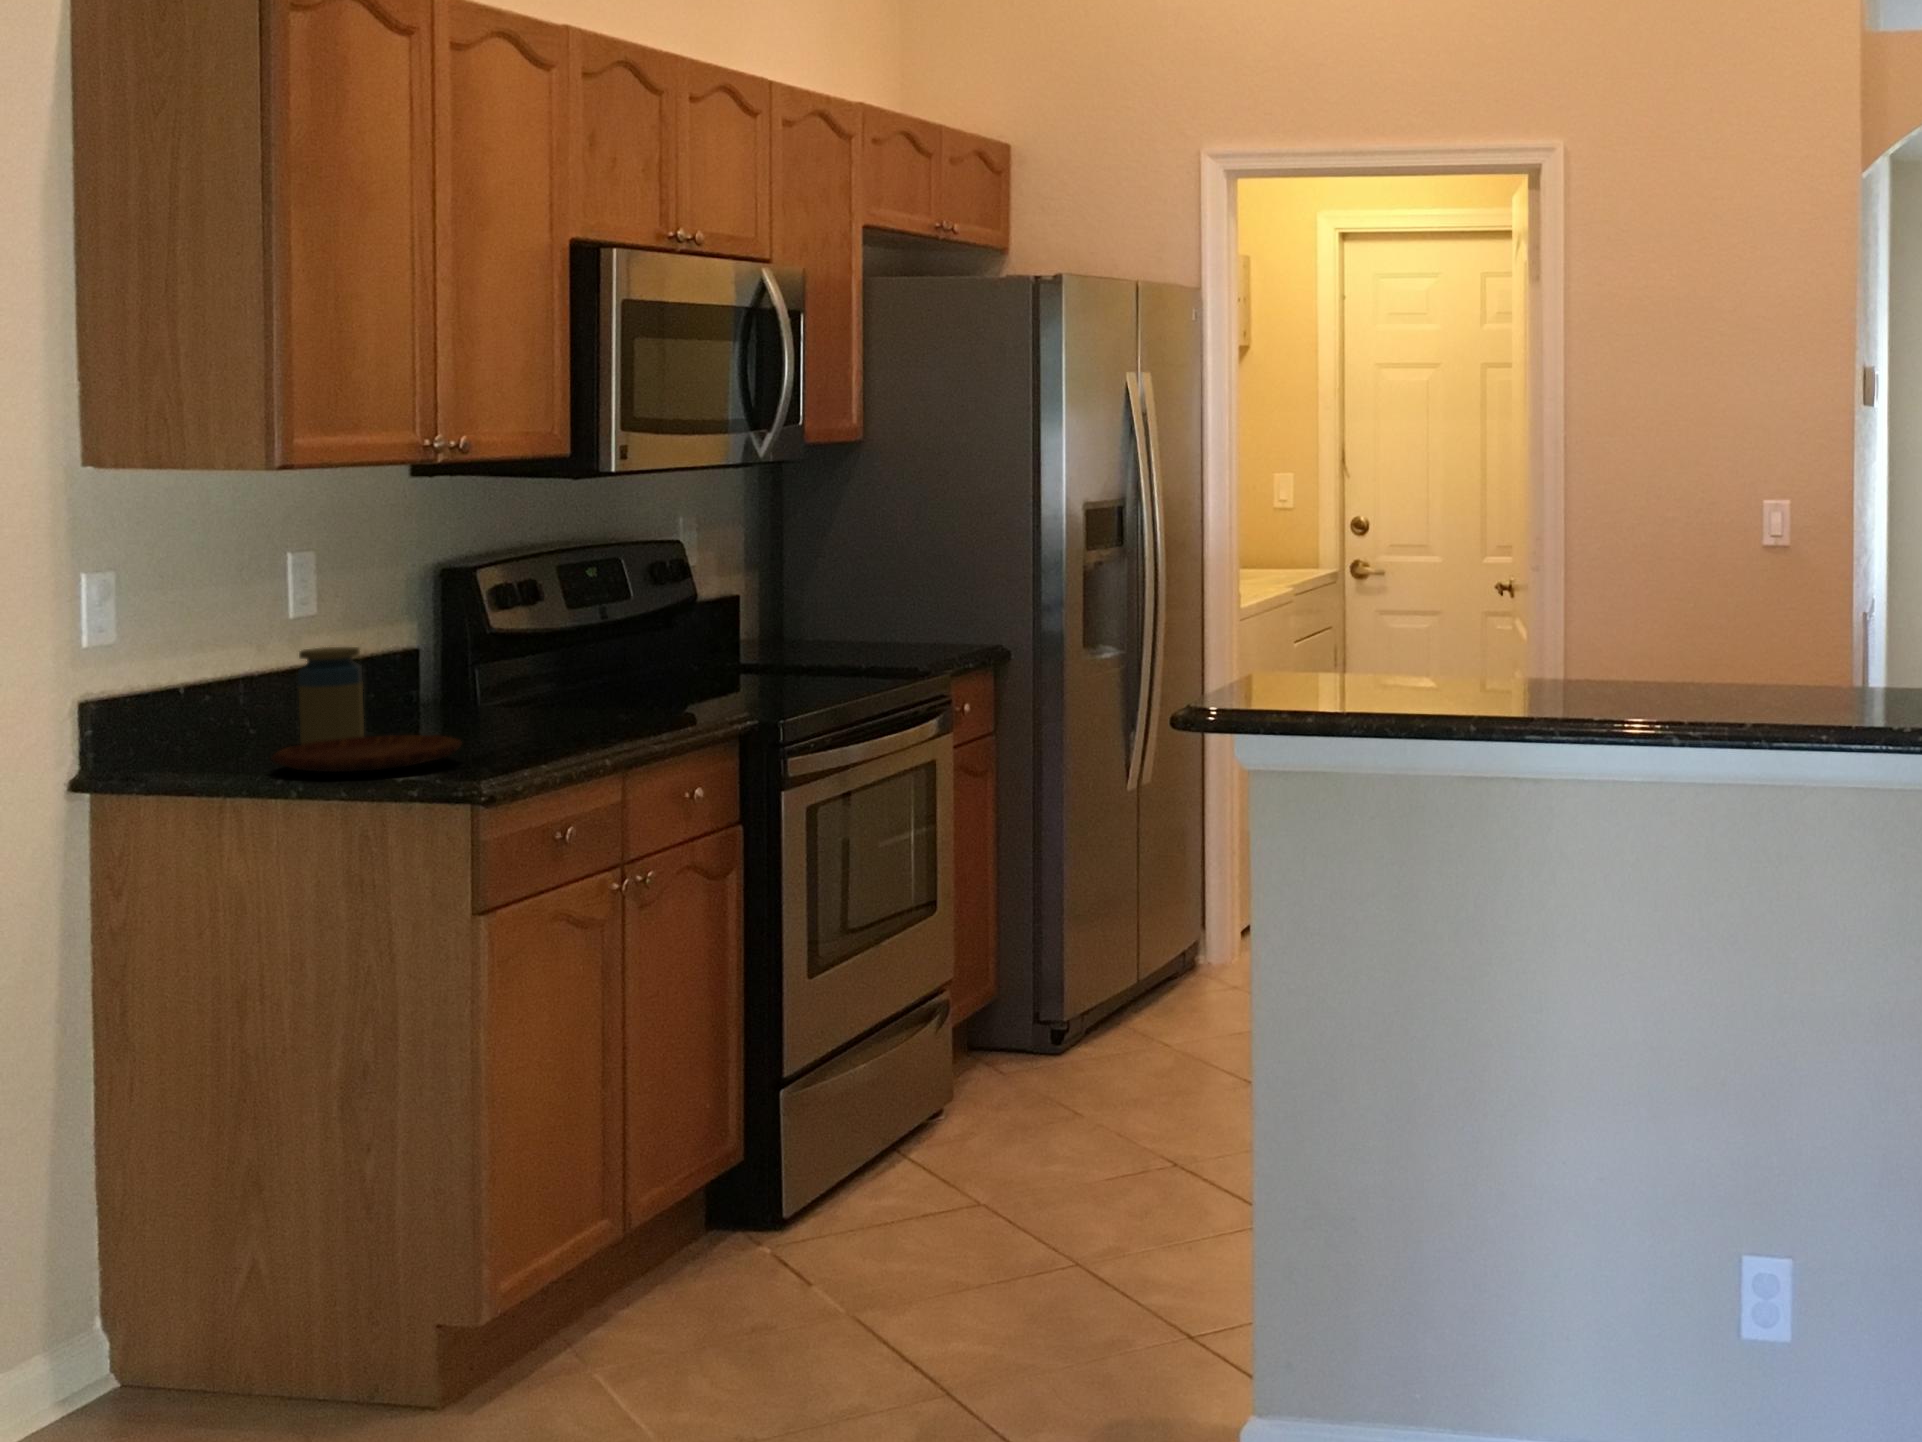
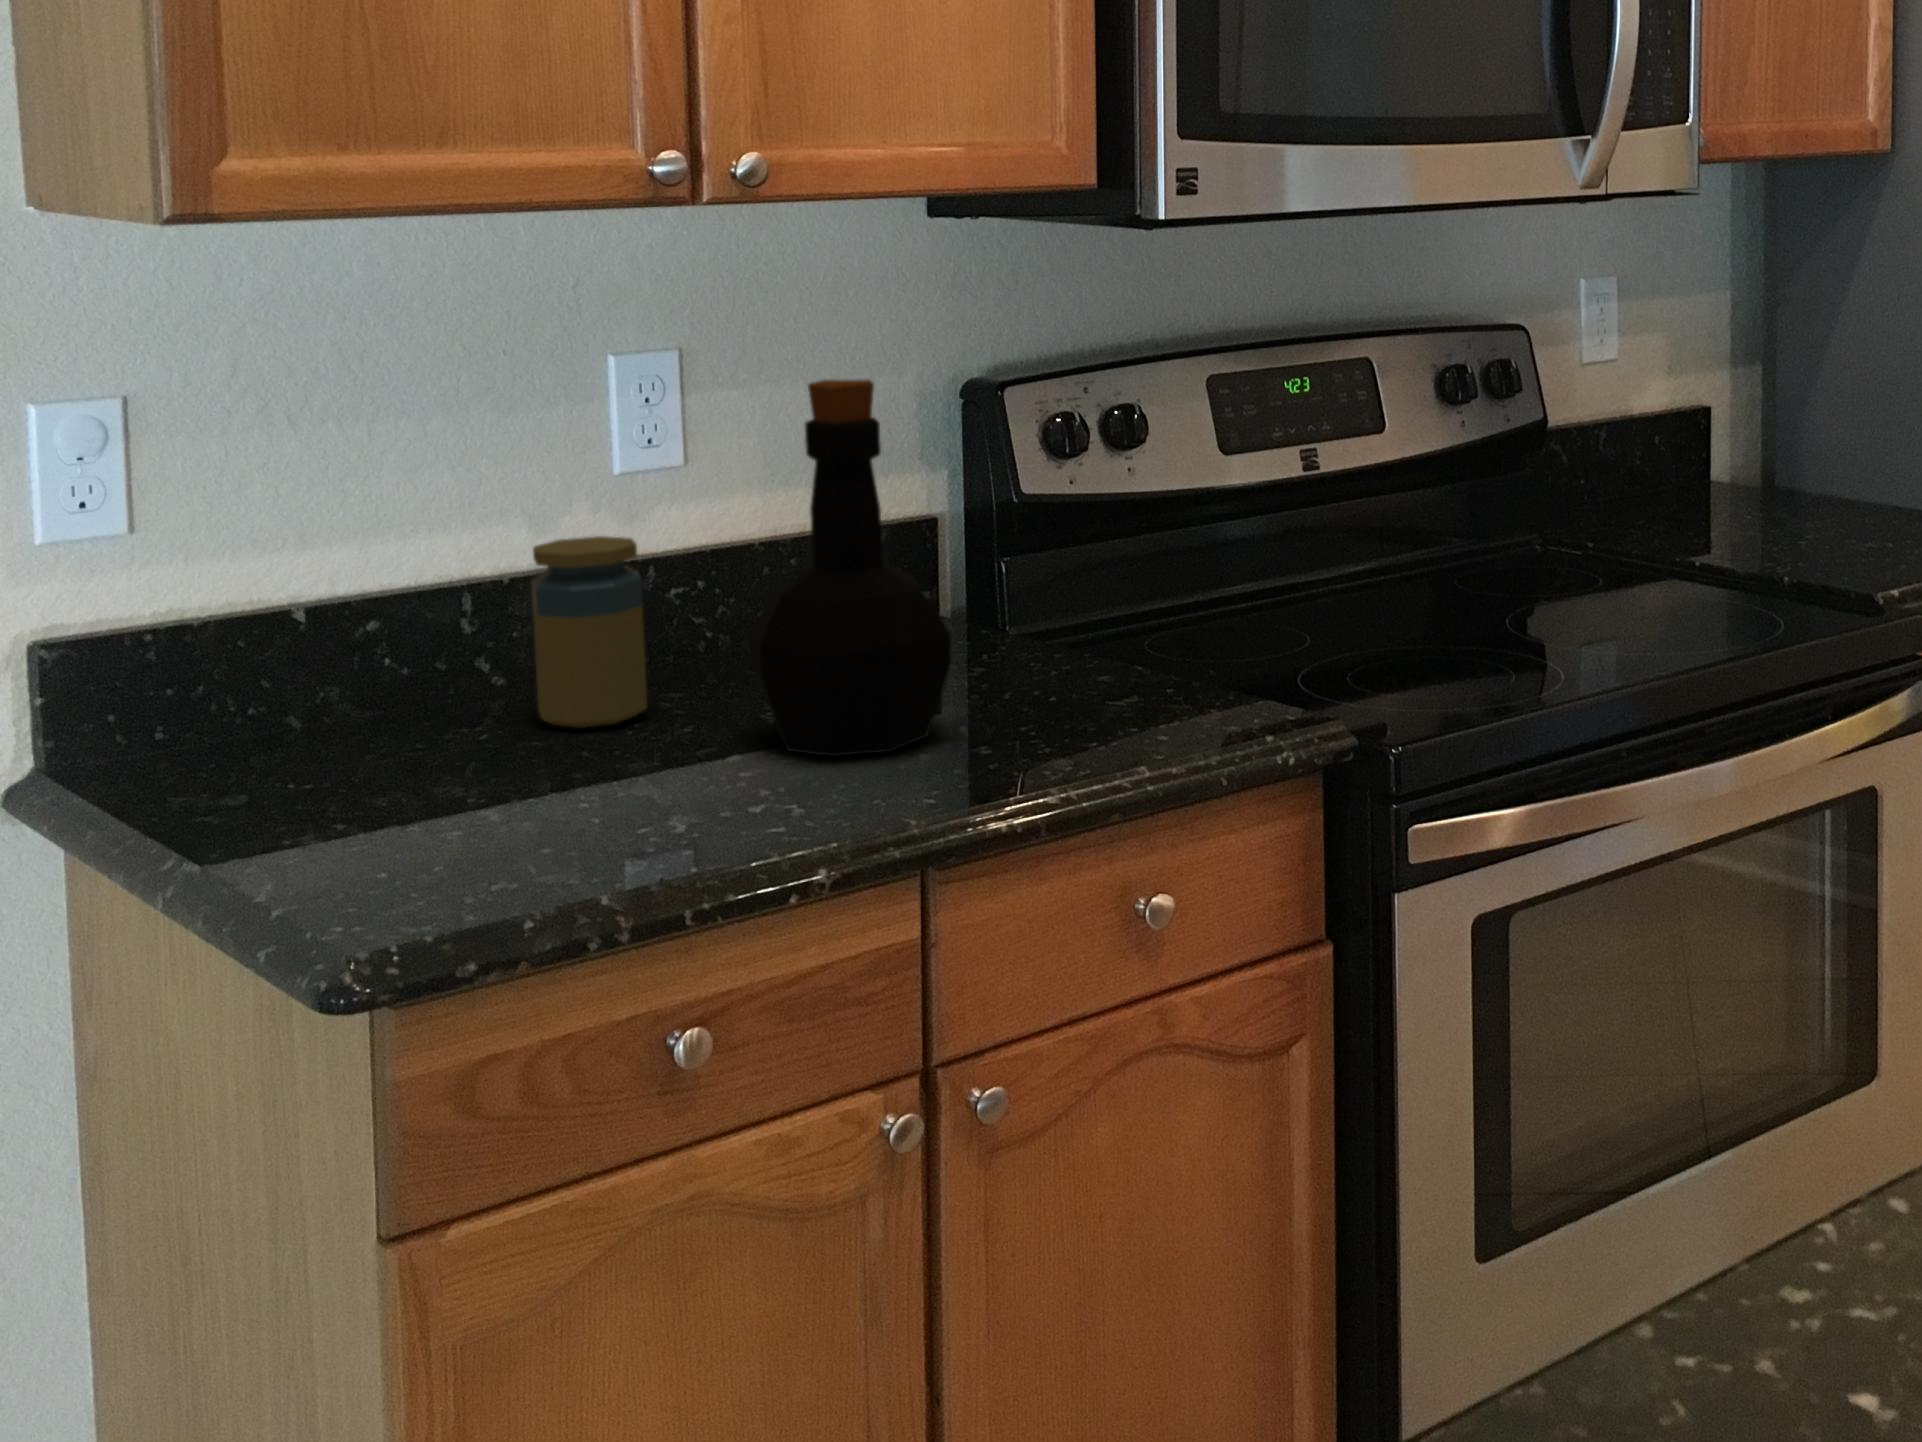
bottle: none [444,551,558,743] -> present [750,379,951,756]
tray: present [271,735,462,772] -> none [257,733,629,845]

